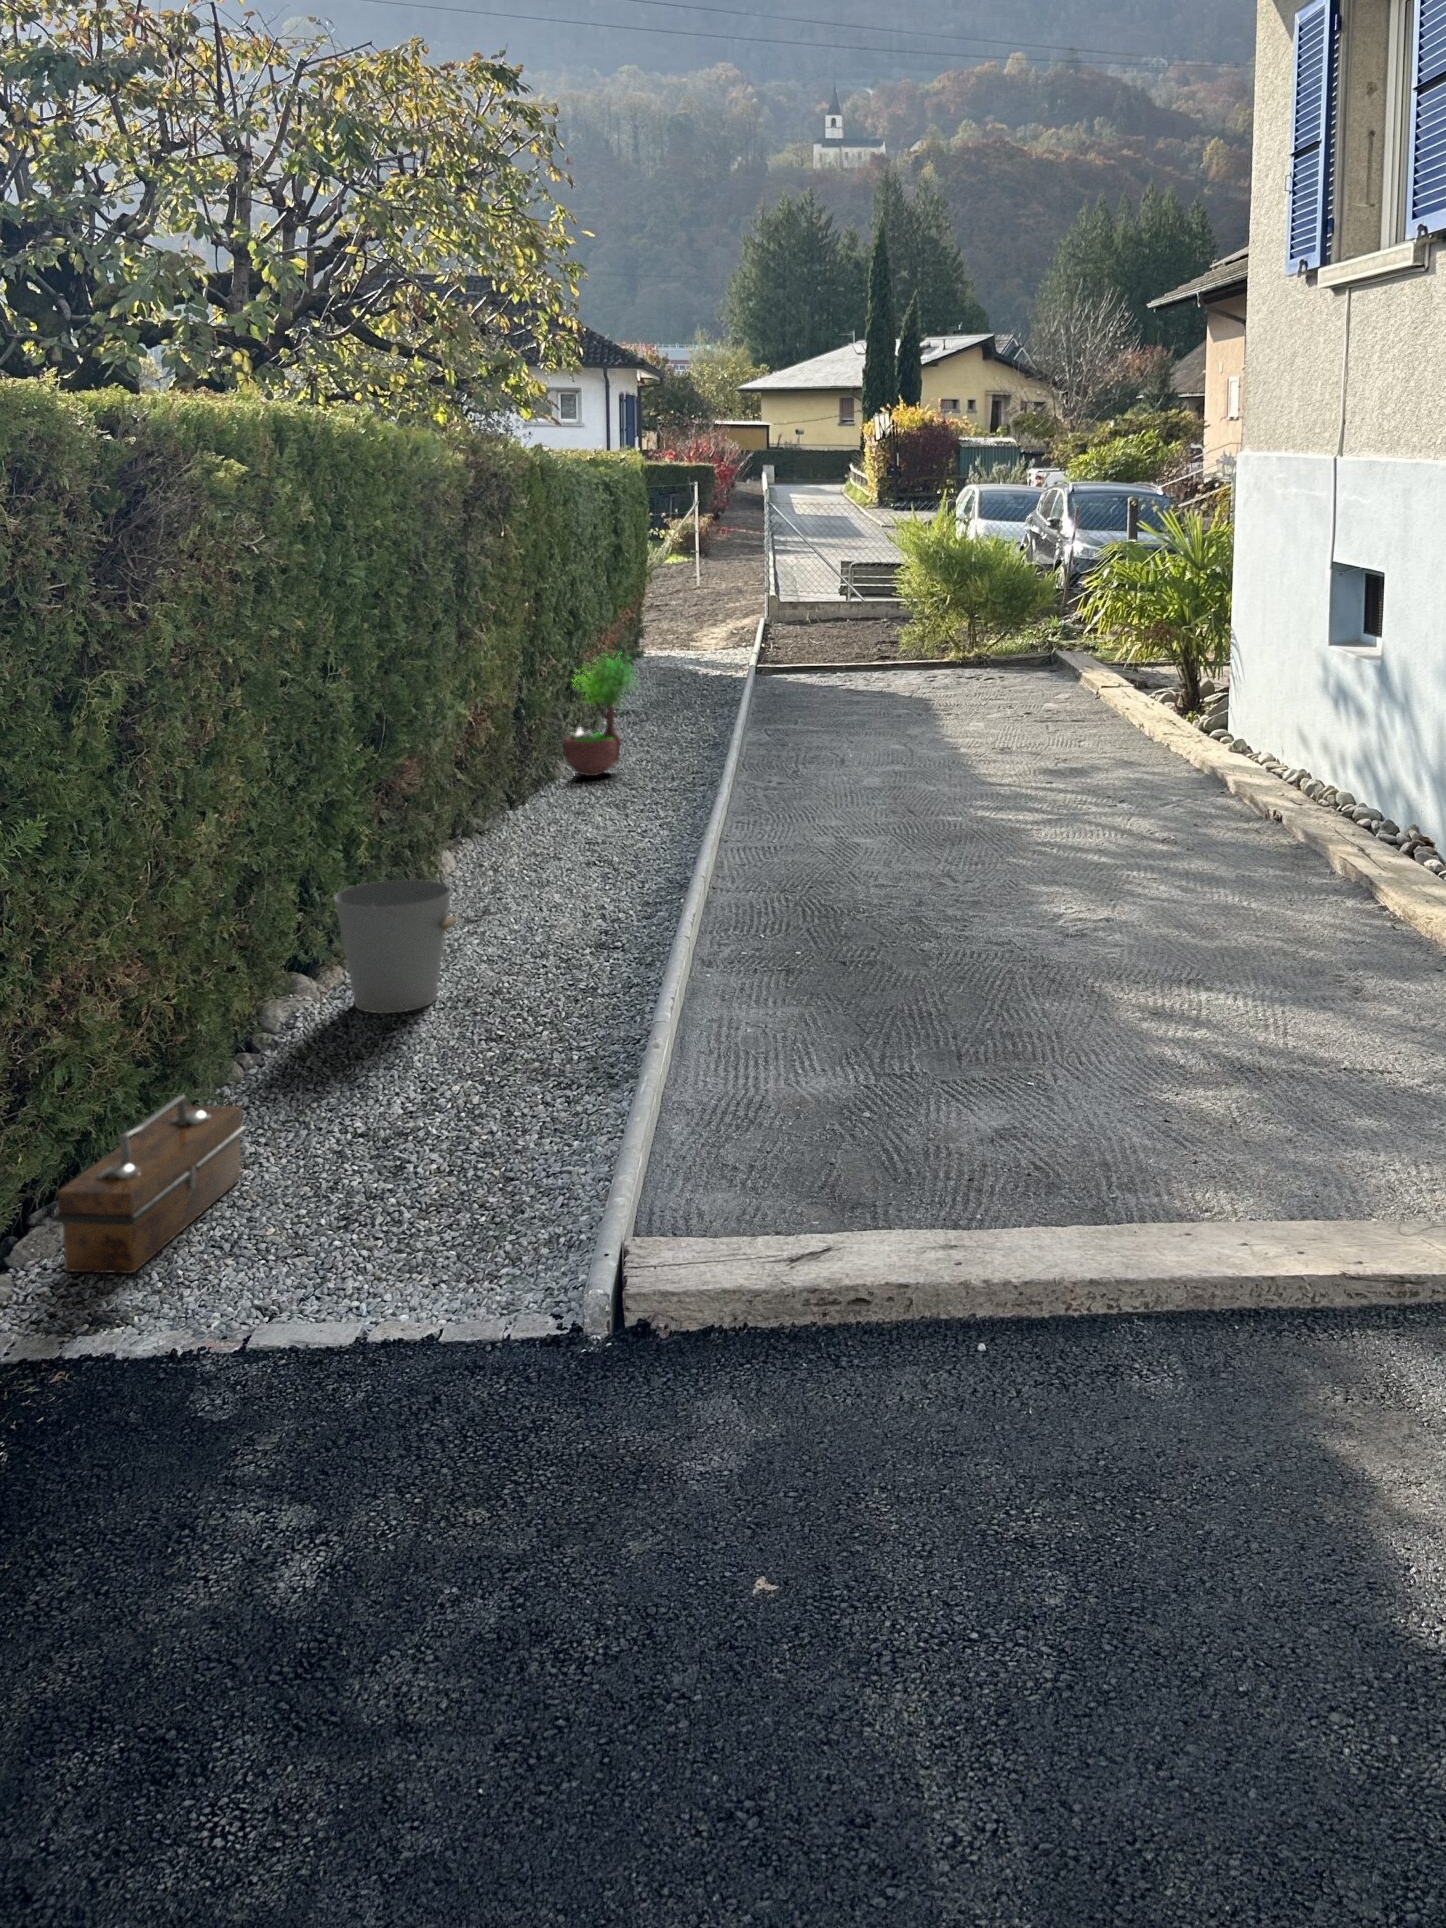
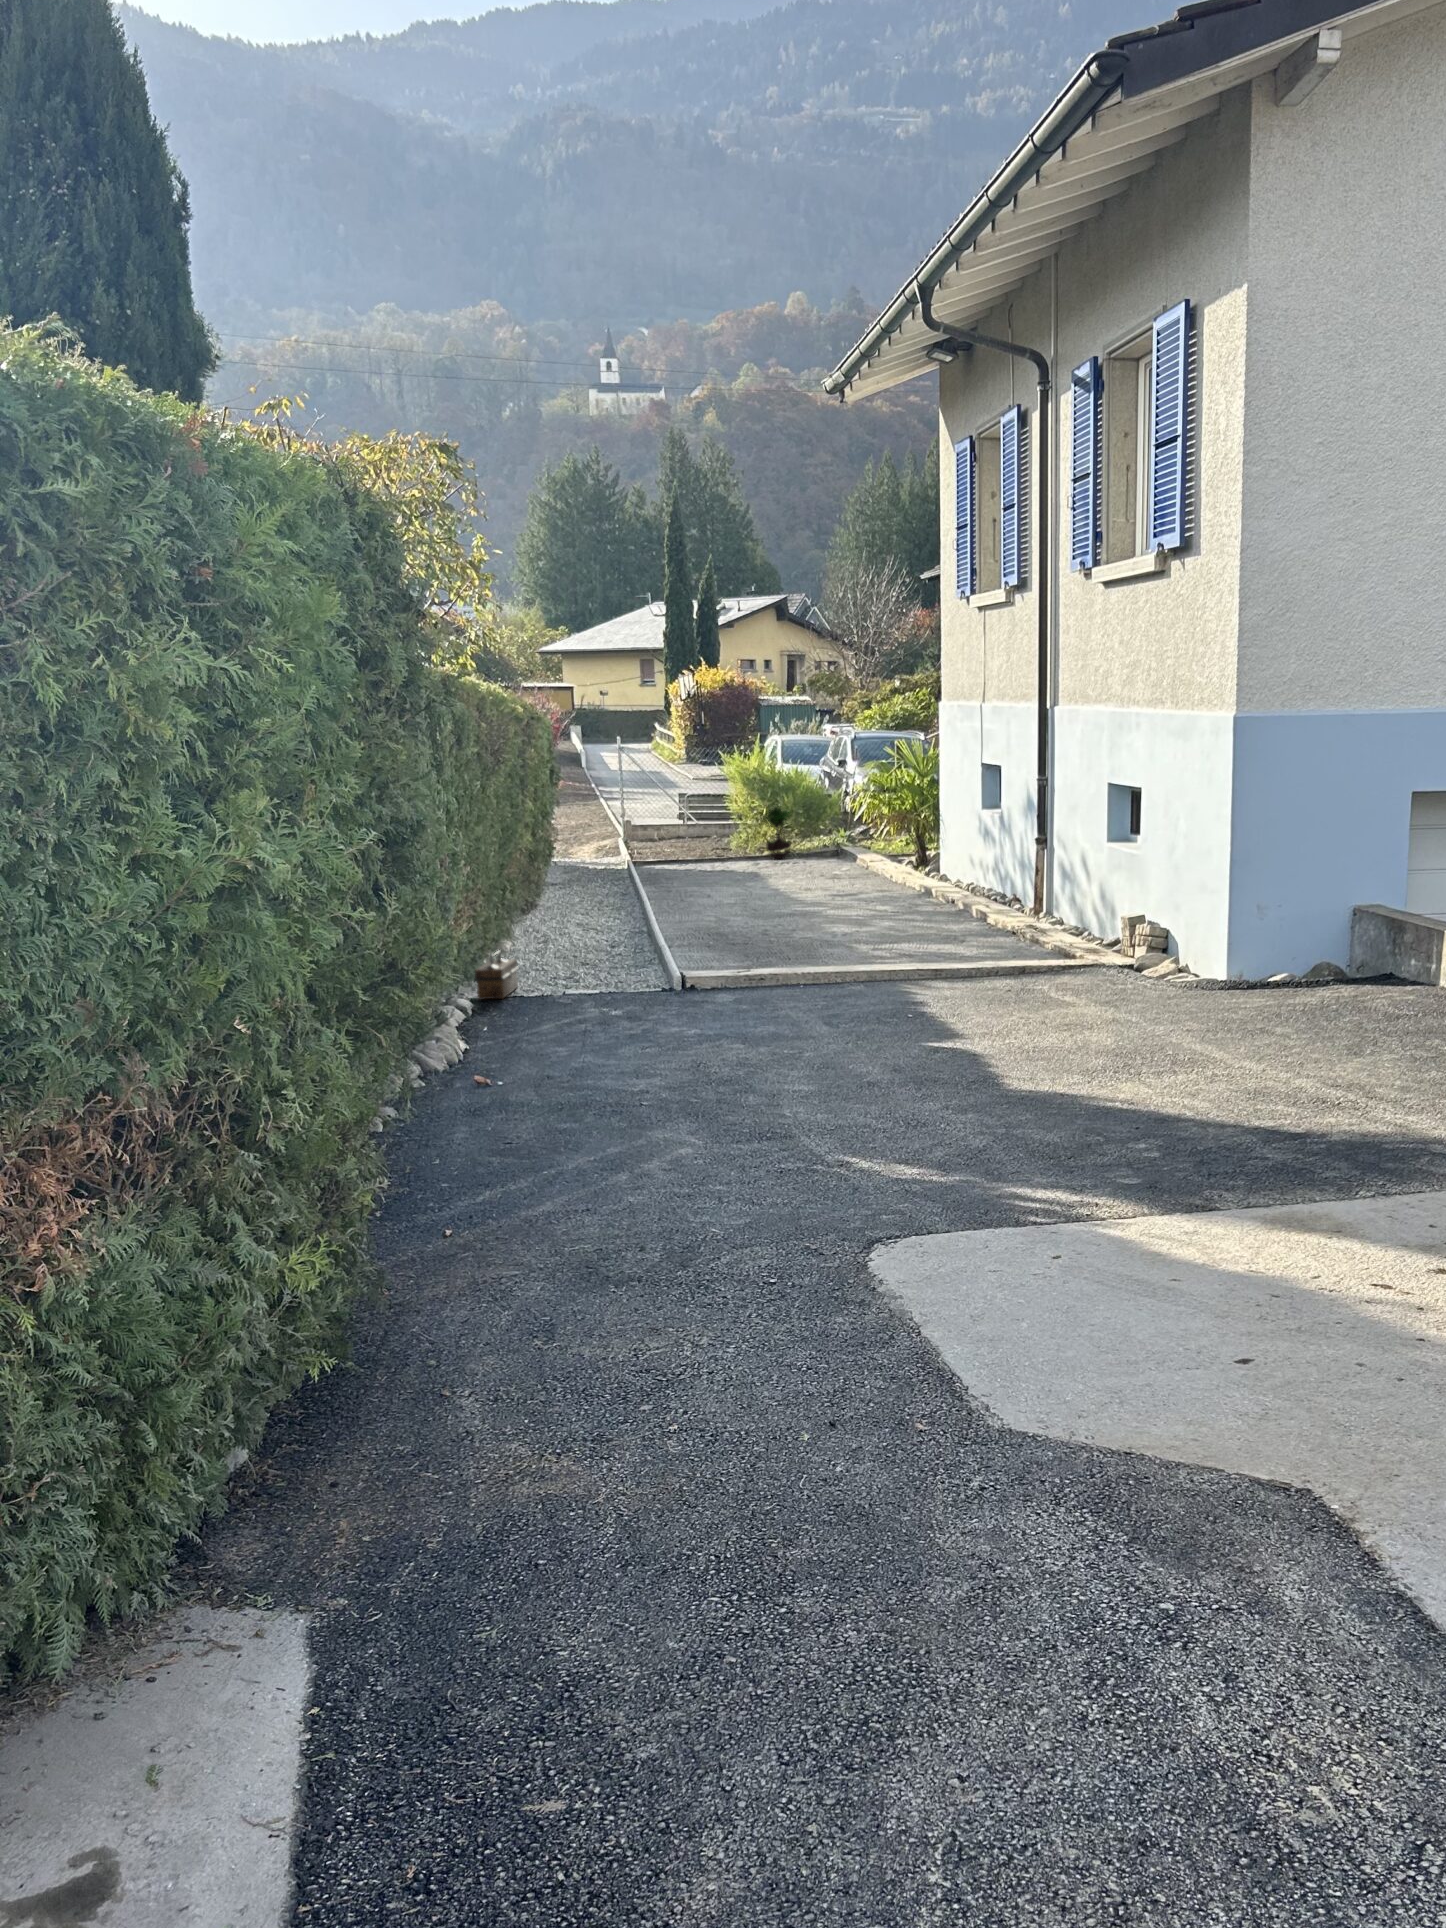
potted tree: present [563,653,638,776] -> present [763,804,791,859]
bucket: present [334,877,457,1013] -> none [502,906,558,962]

